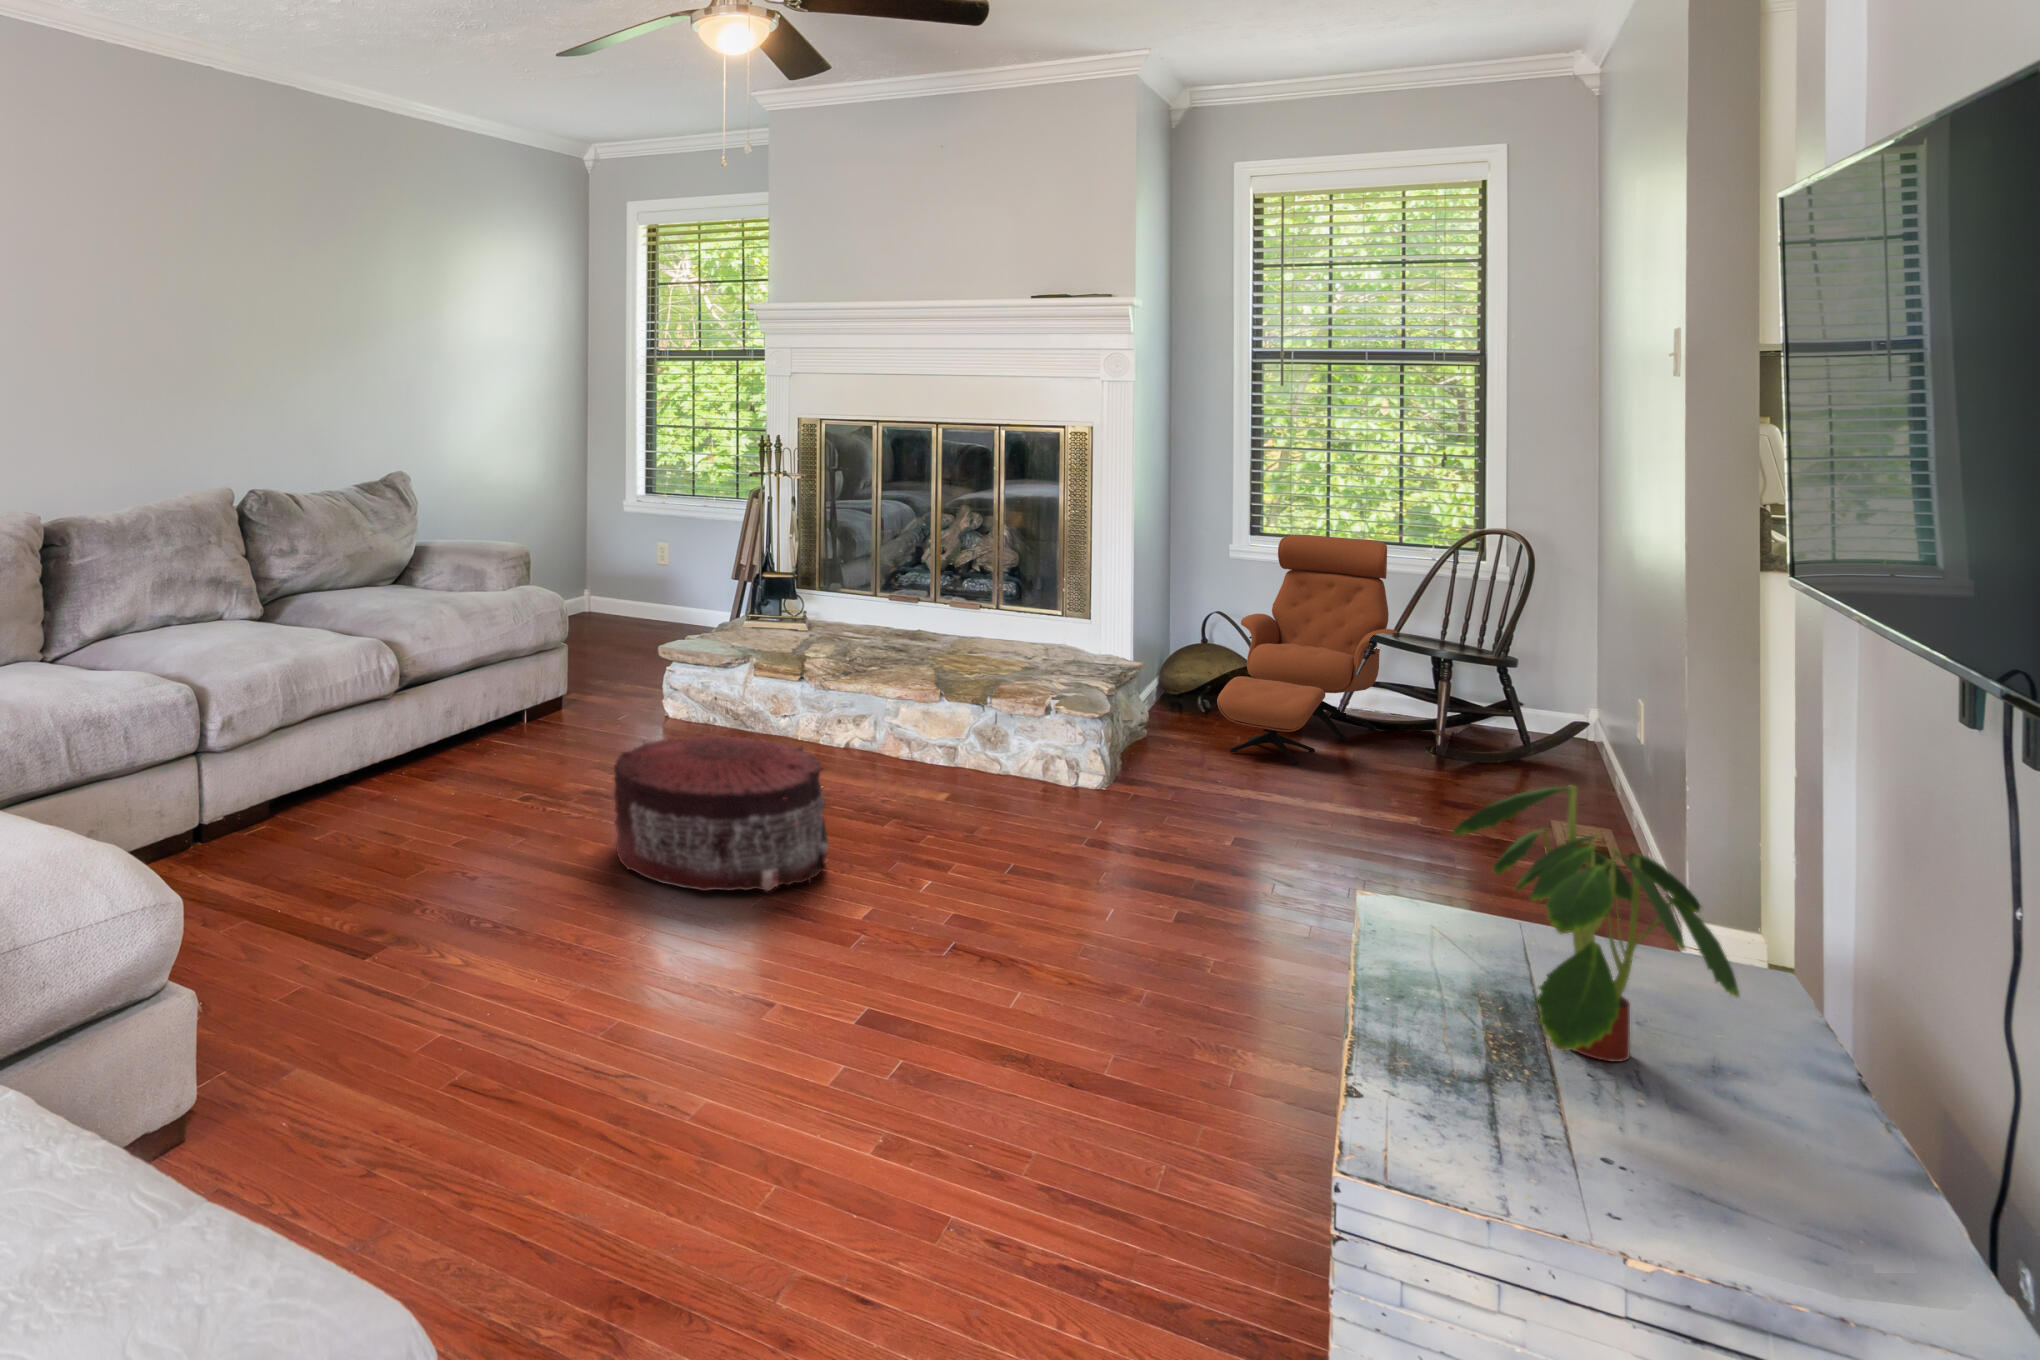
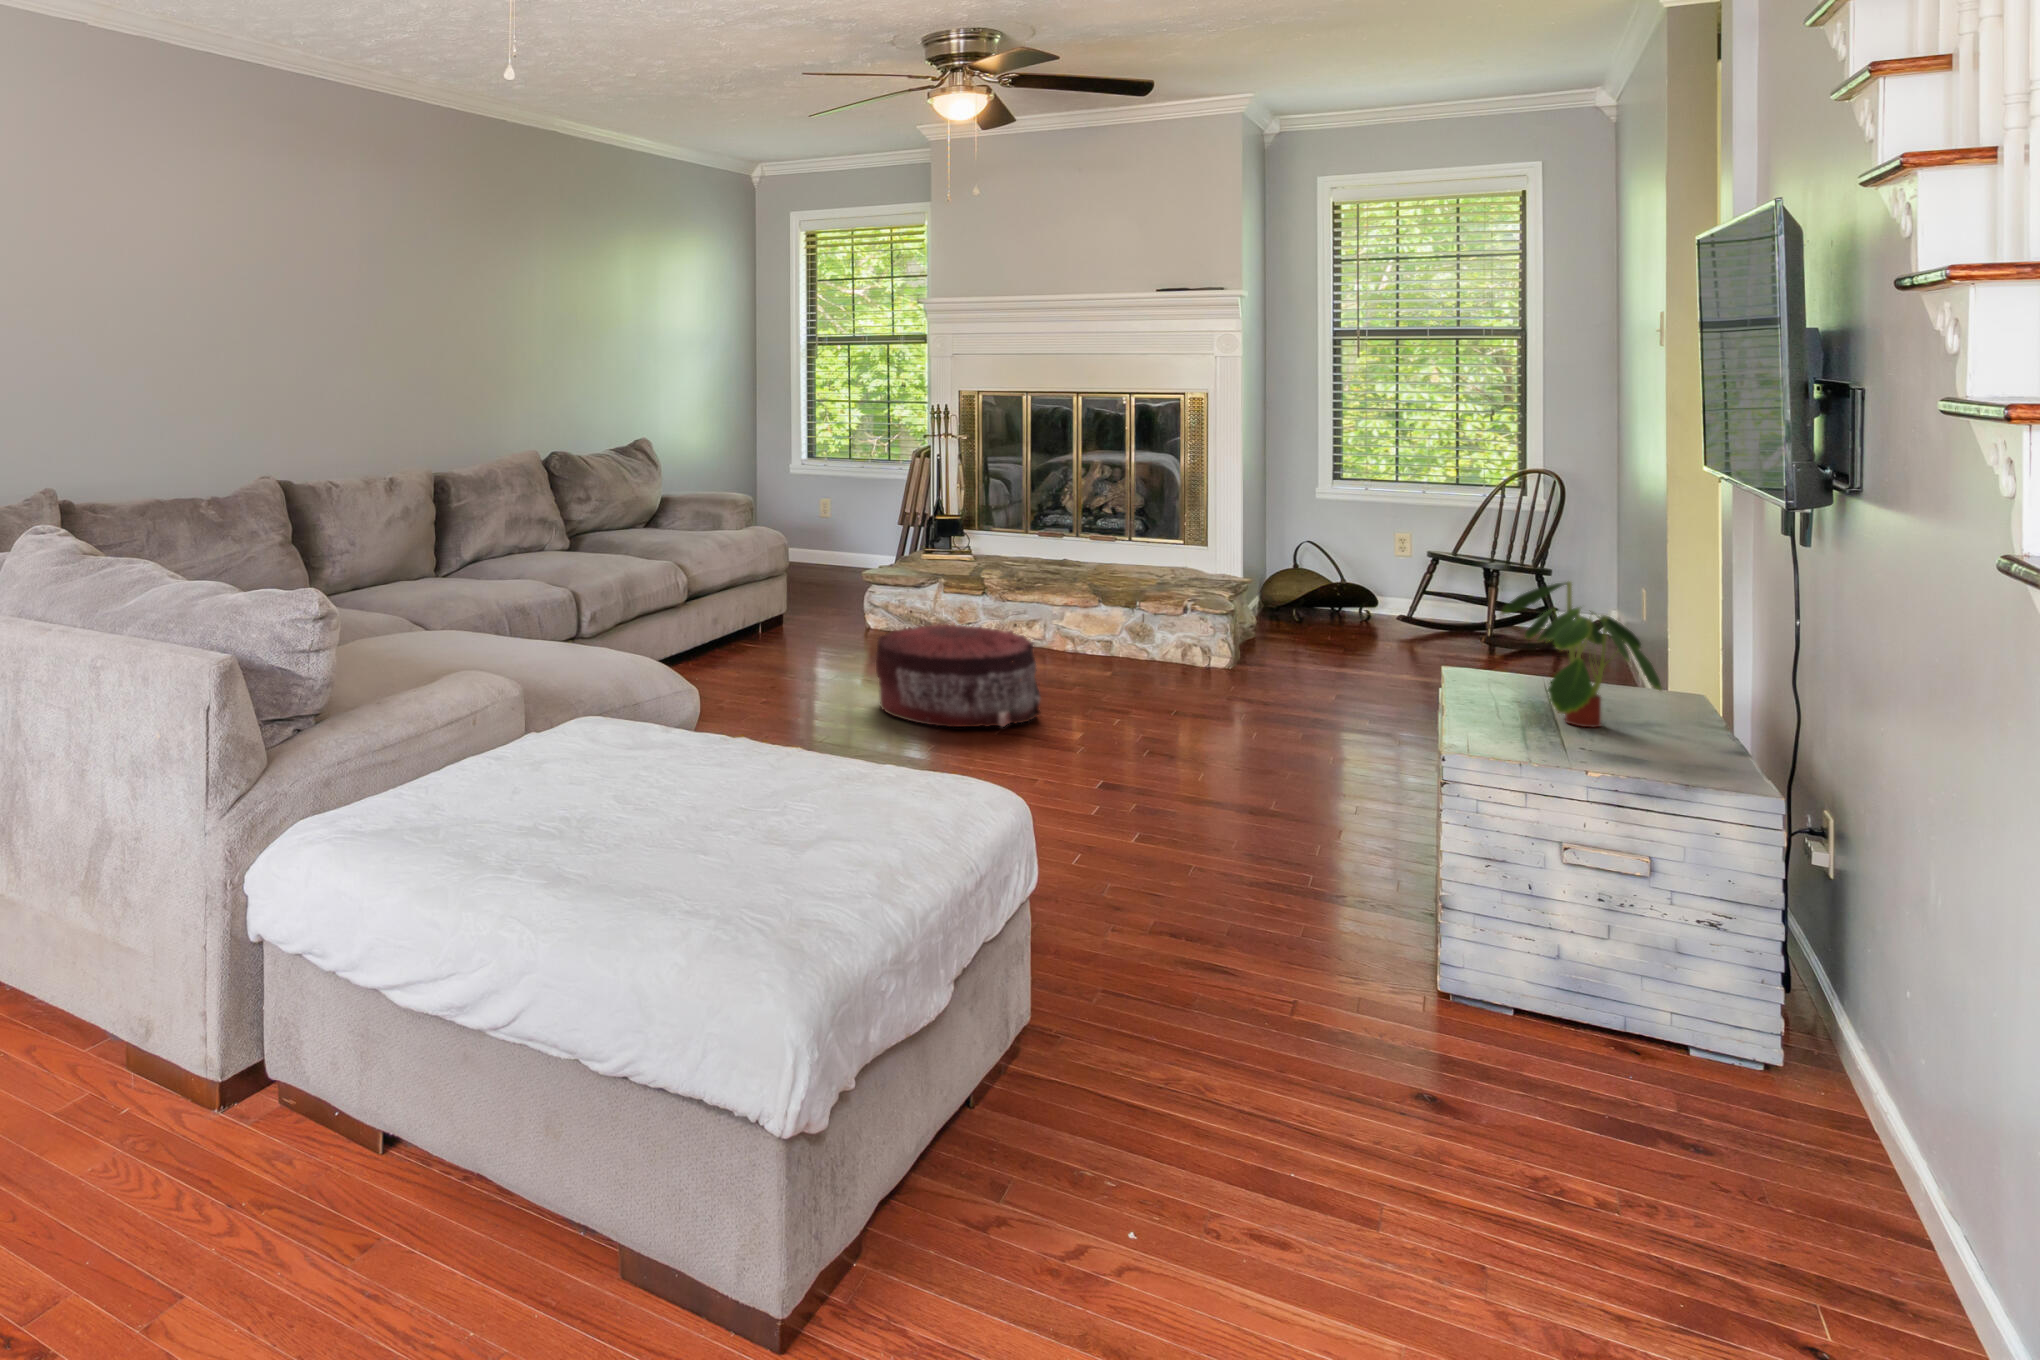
lounge chair: present [1217,535,1398,764] -> none [1313,478,1457,653]

